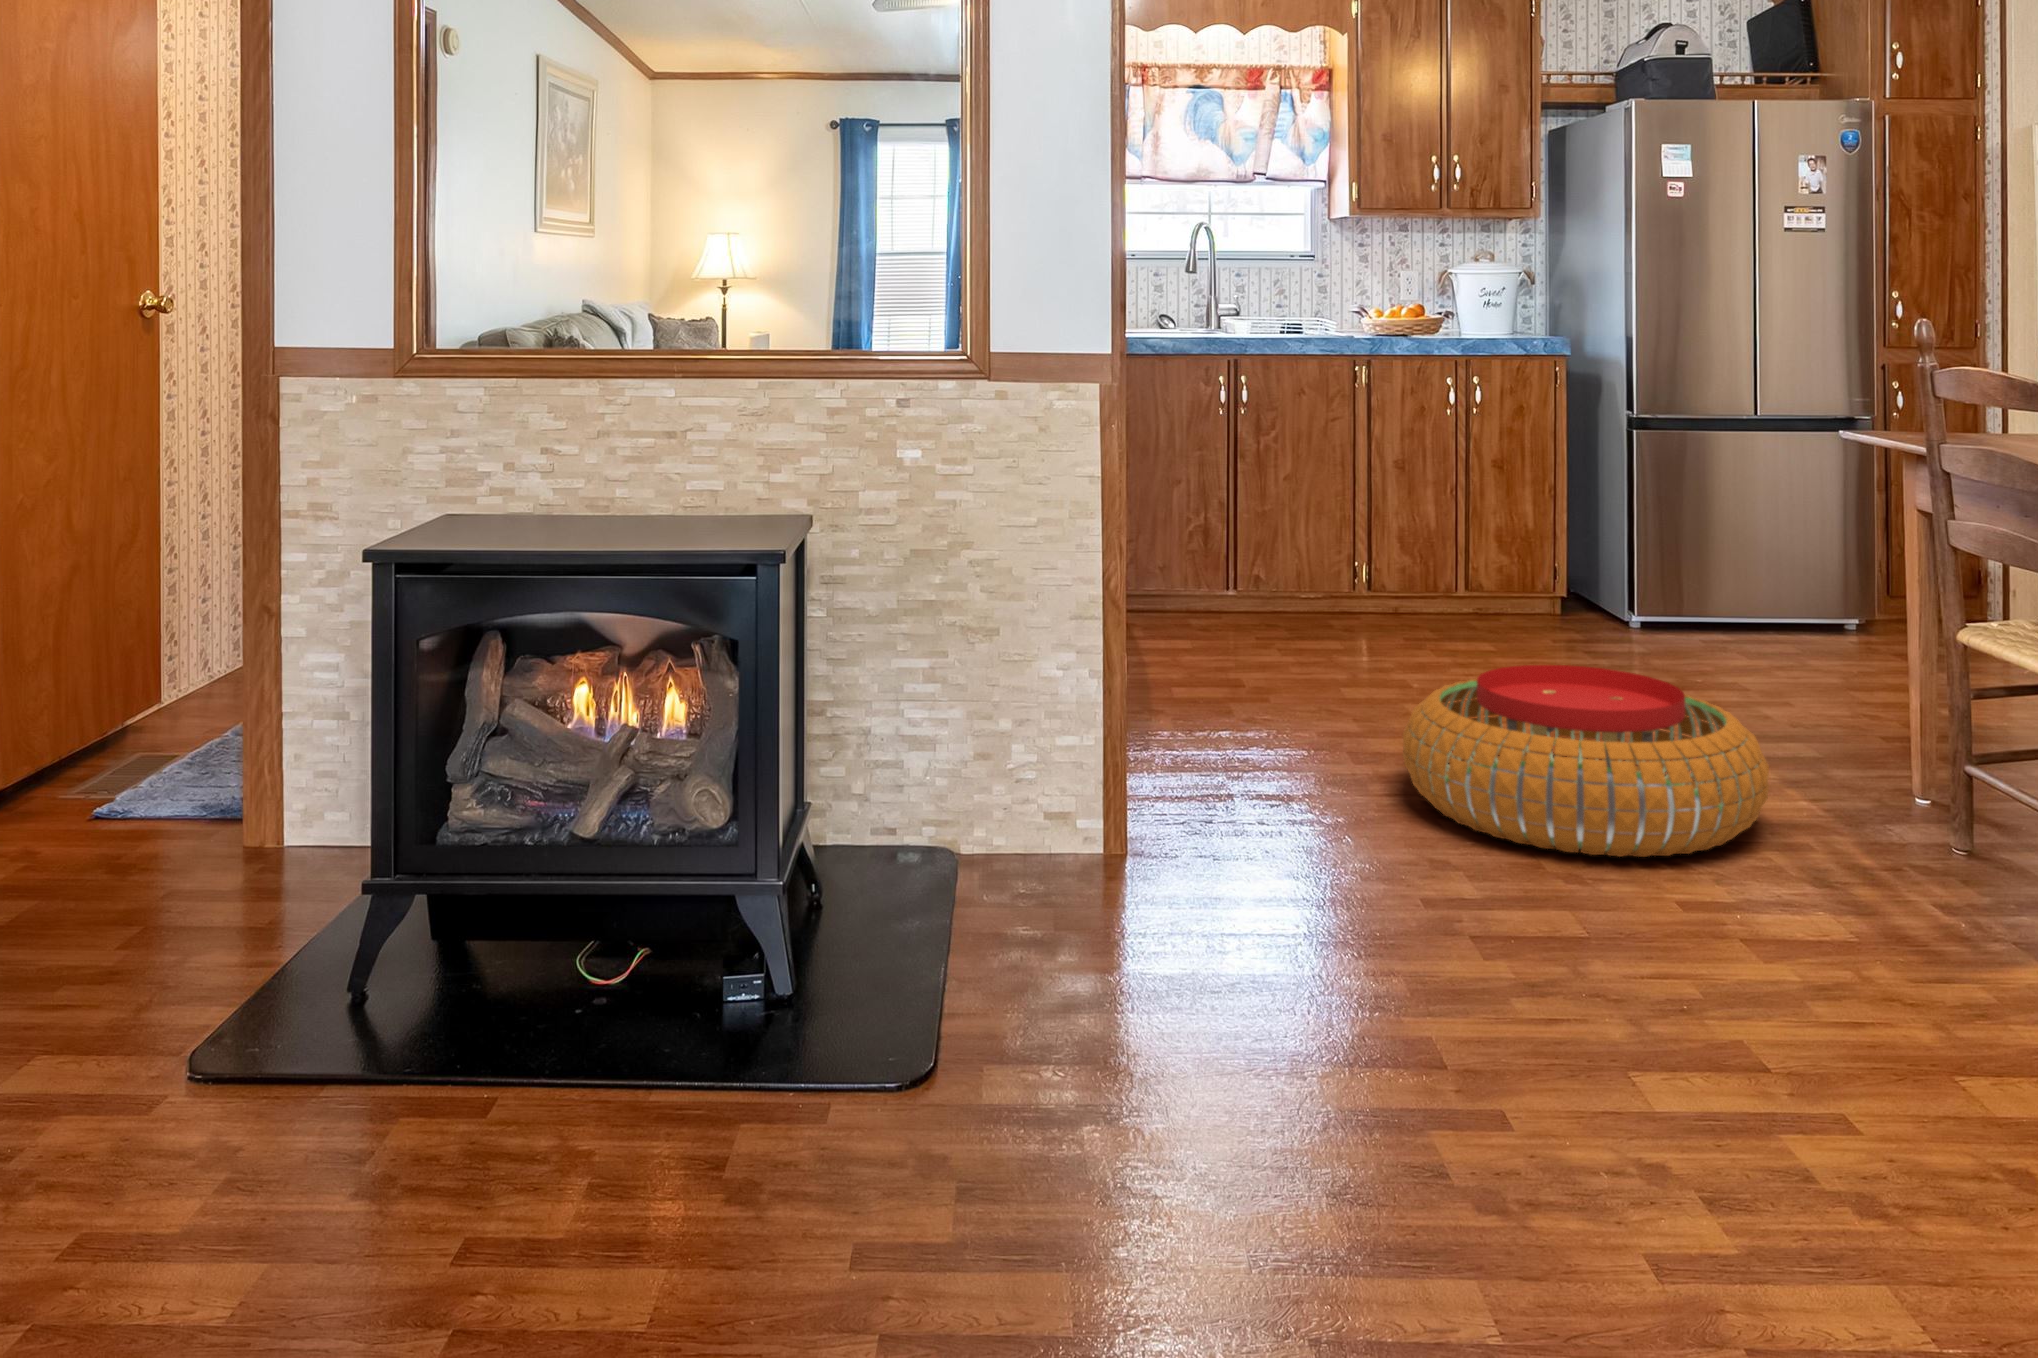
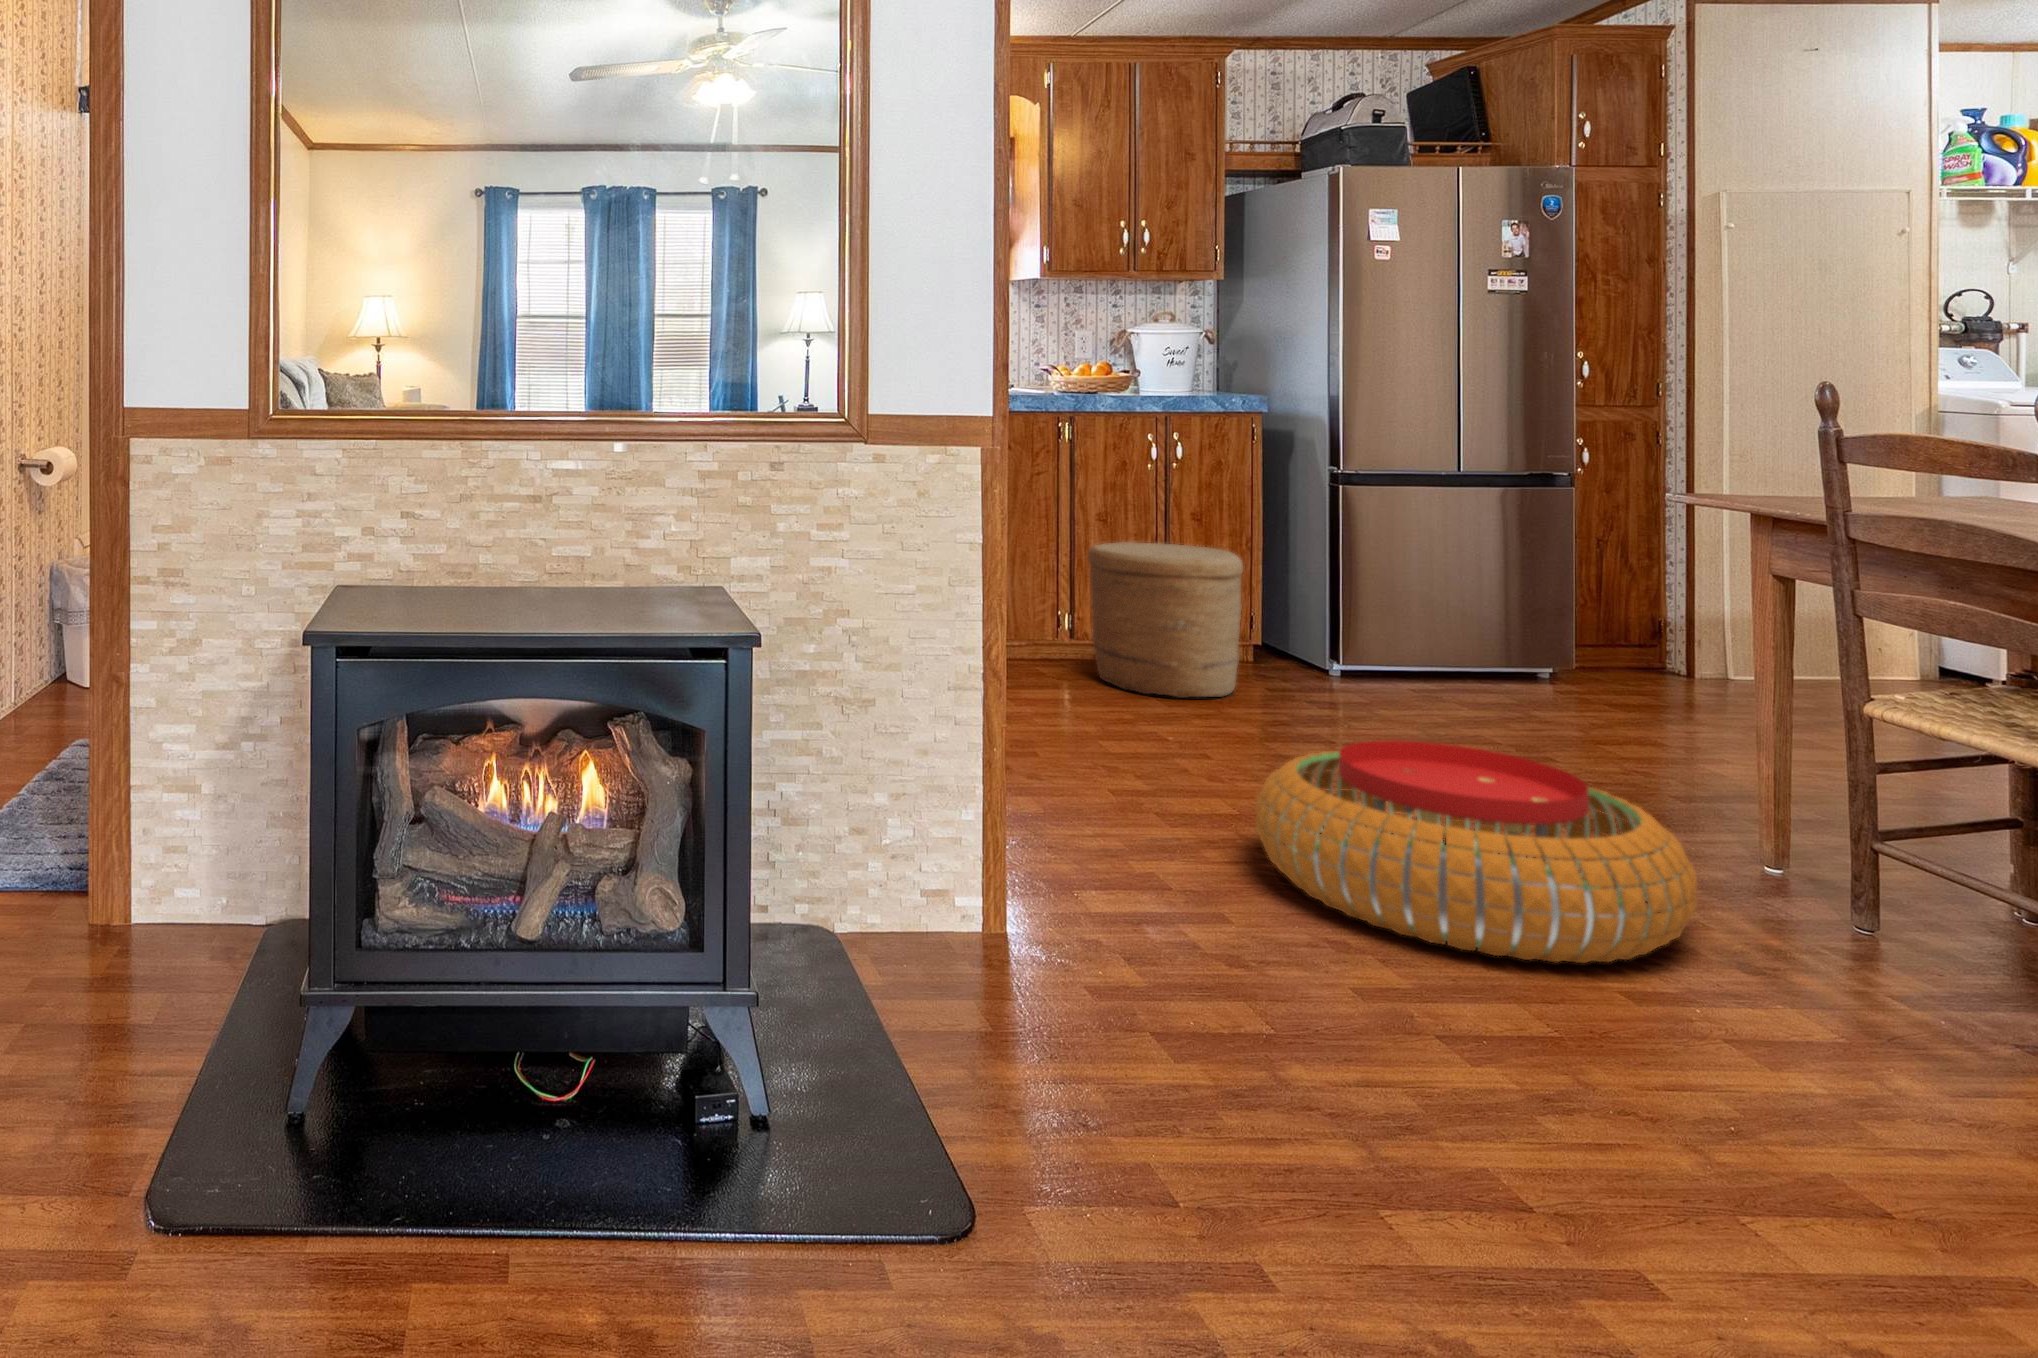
woven basket: none [1372,490,1520,645] -> present [1088,542,1243,698]

